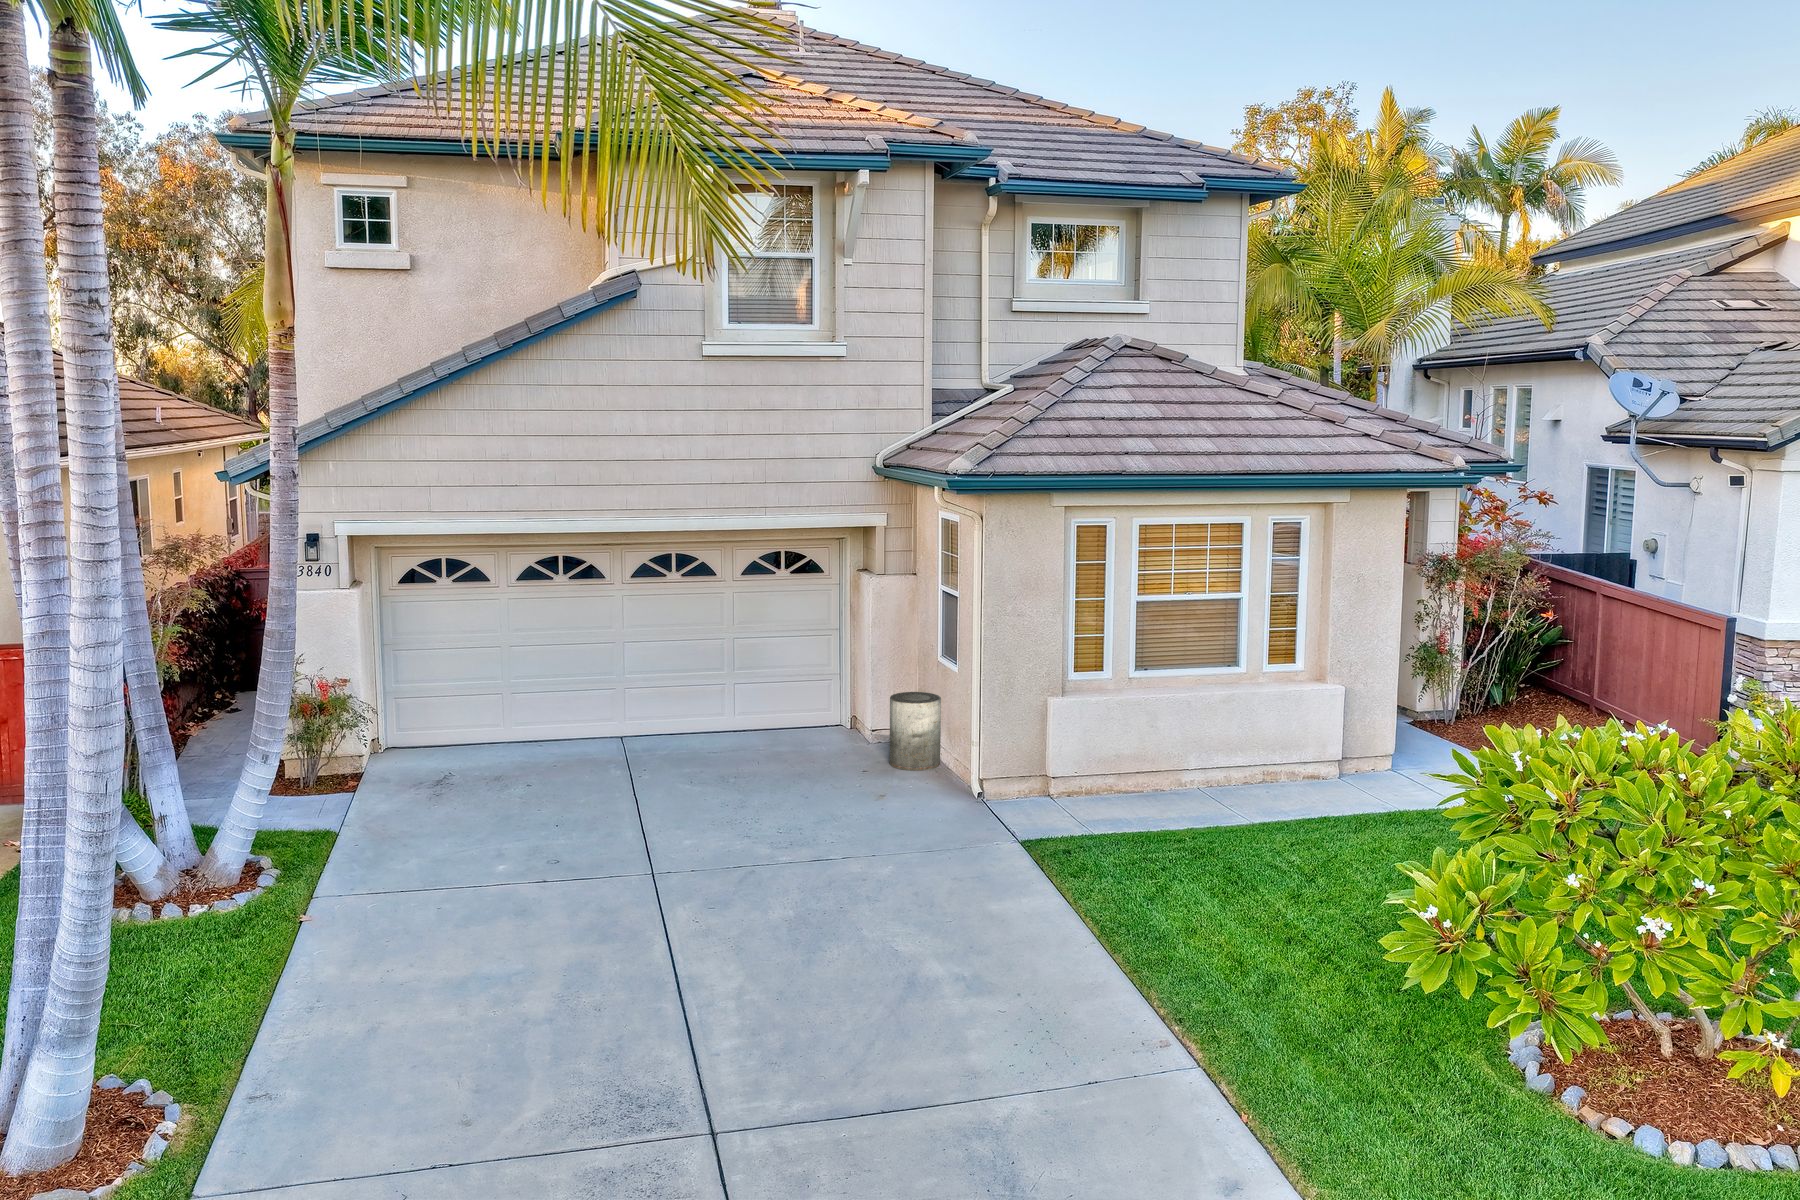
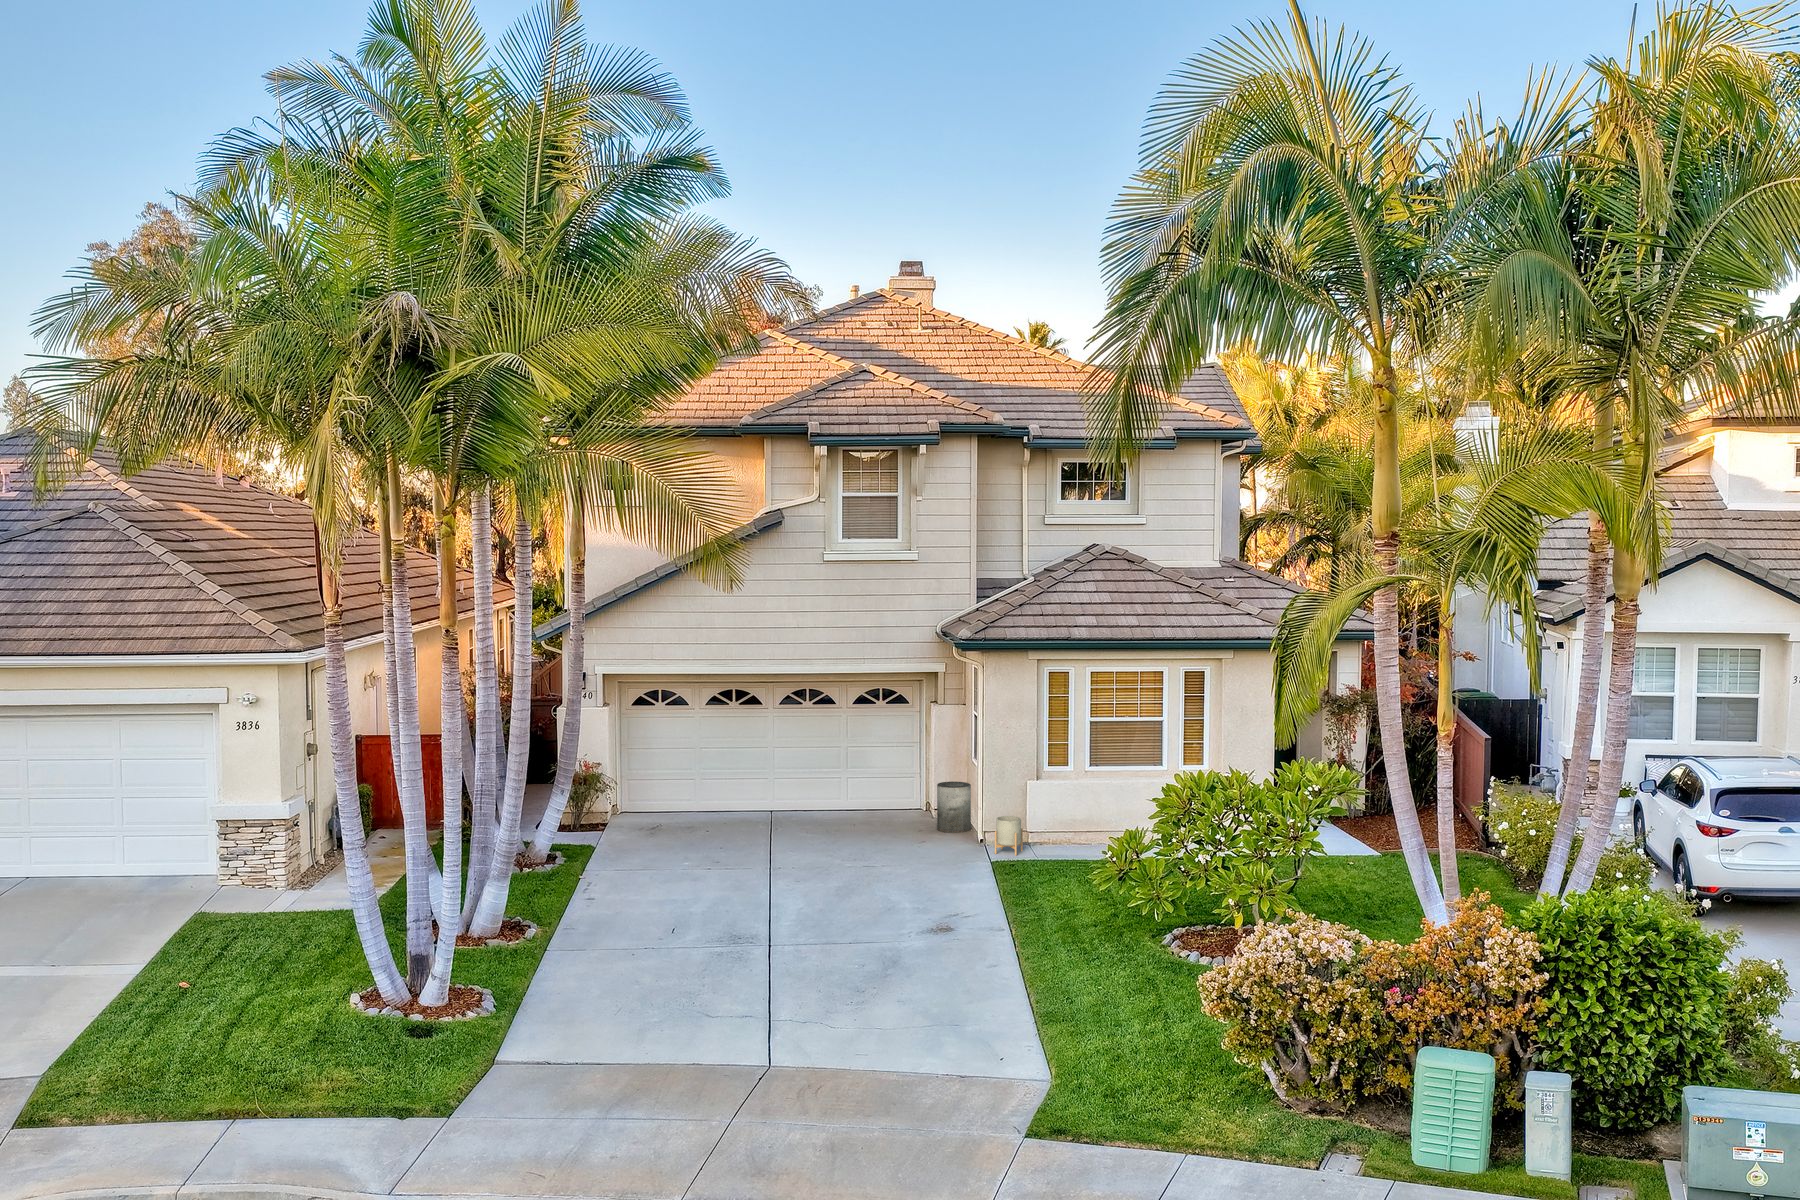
planter: none [1003,749,1043,811] -> present [995,816,1023,856]

